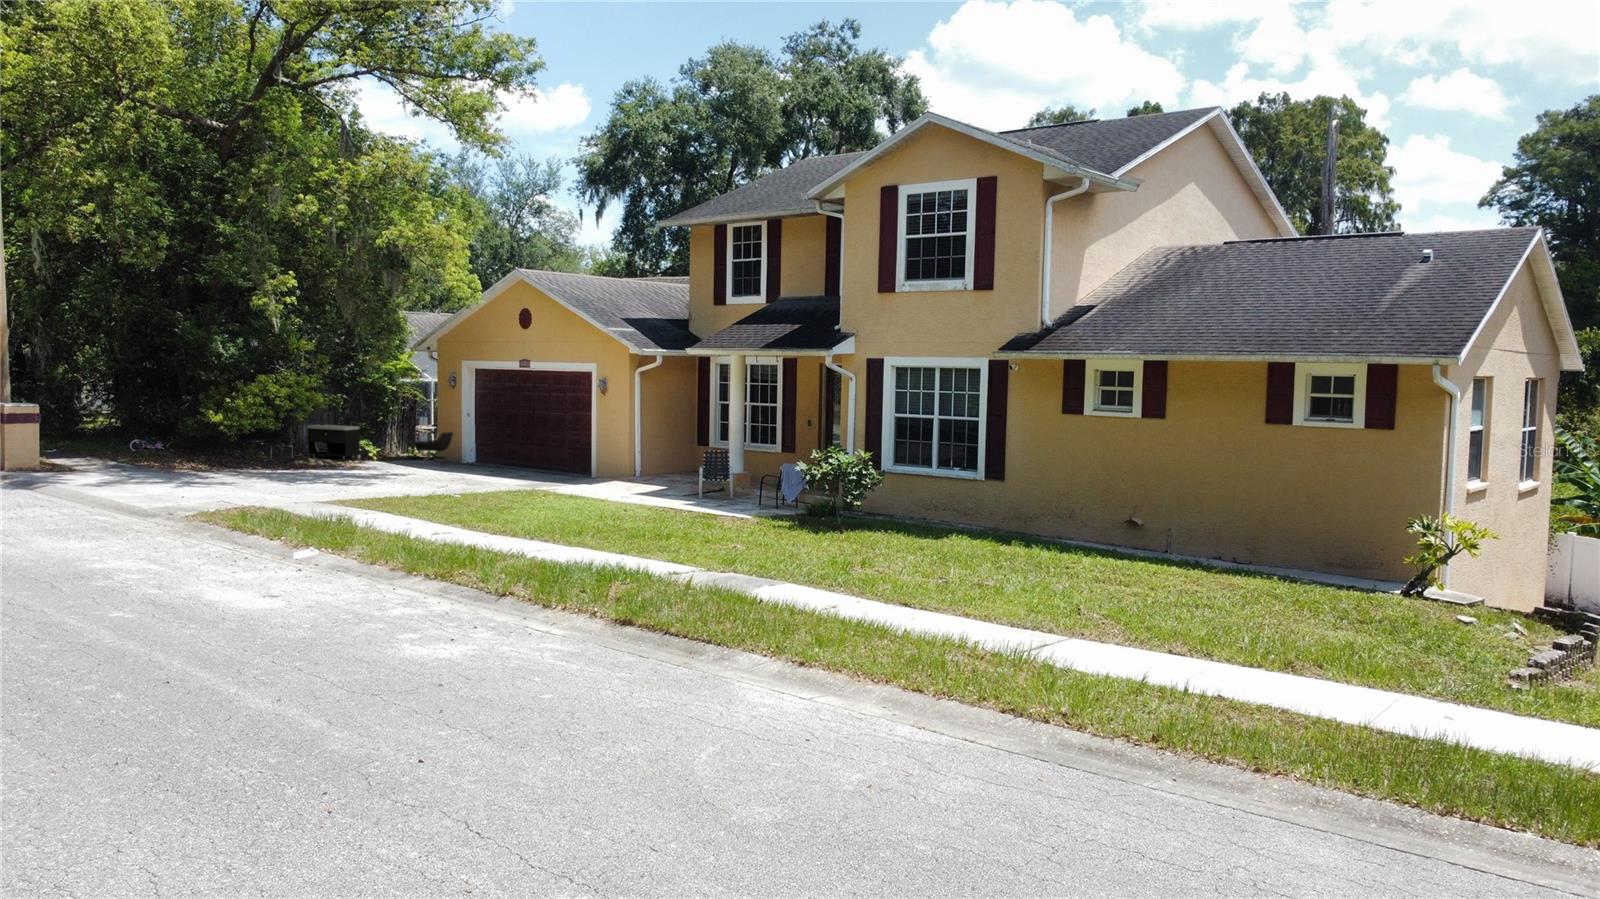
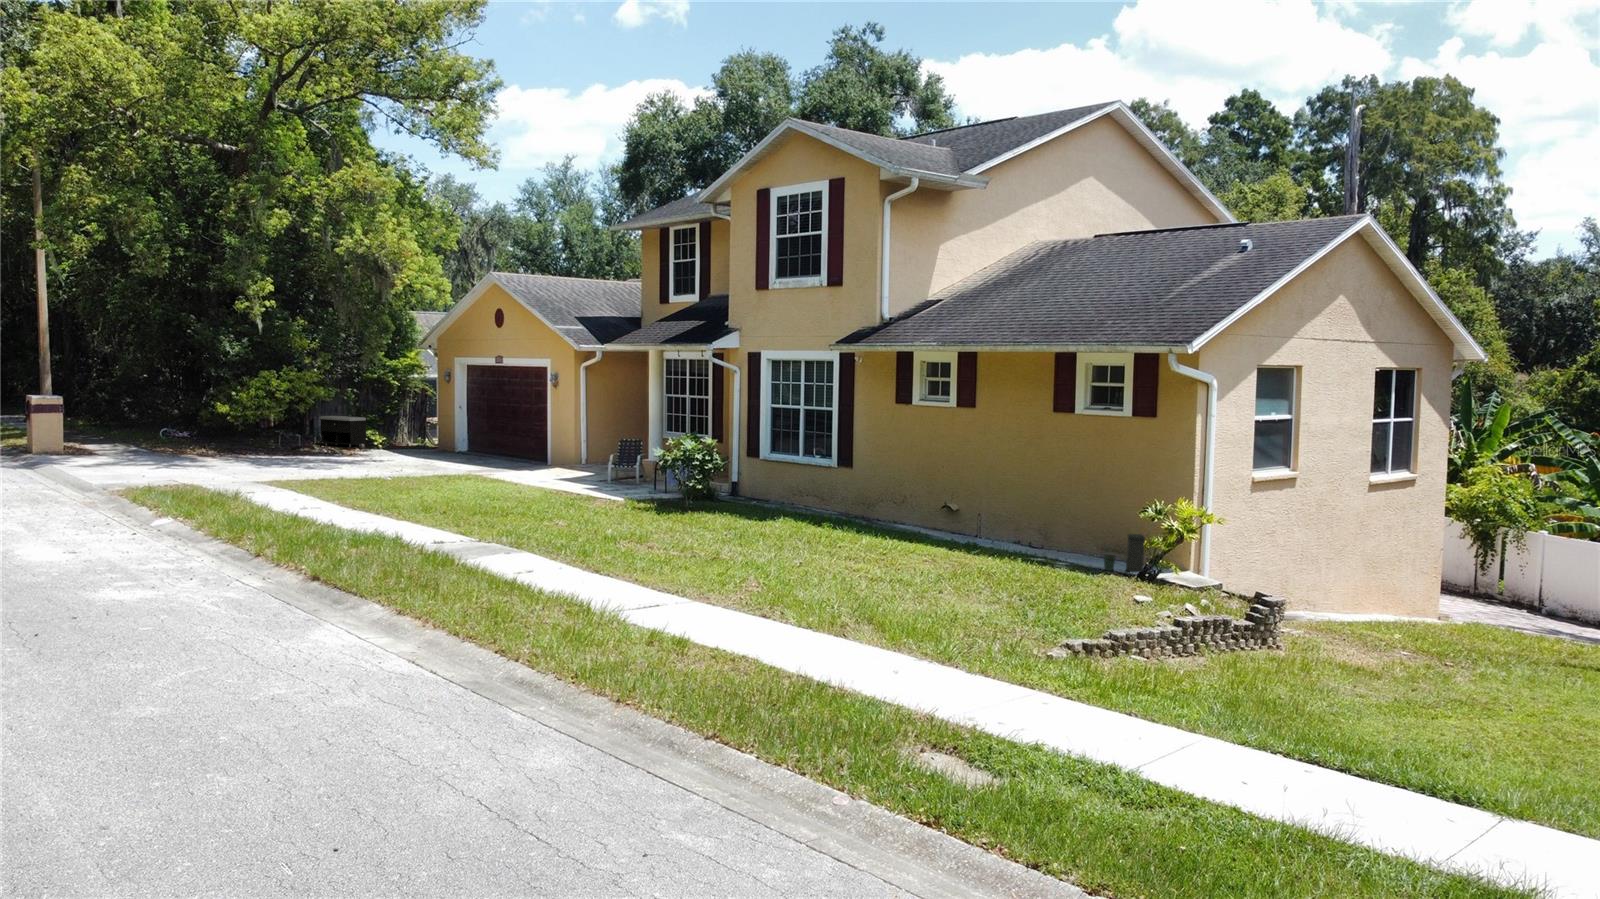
lounge chair: present [415,432,453,459] -> none [411,423,448,449]
trash can: none [1362,546,1403,584] -> present [1104,534,1145,572]

